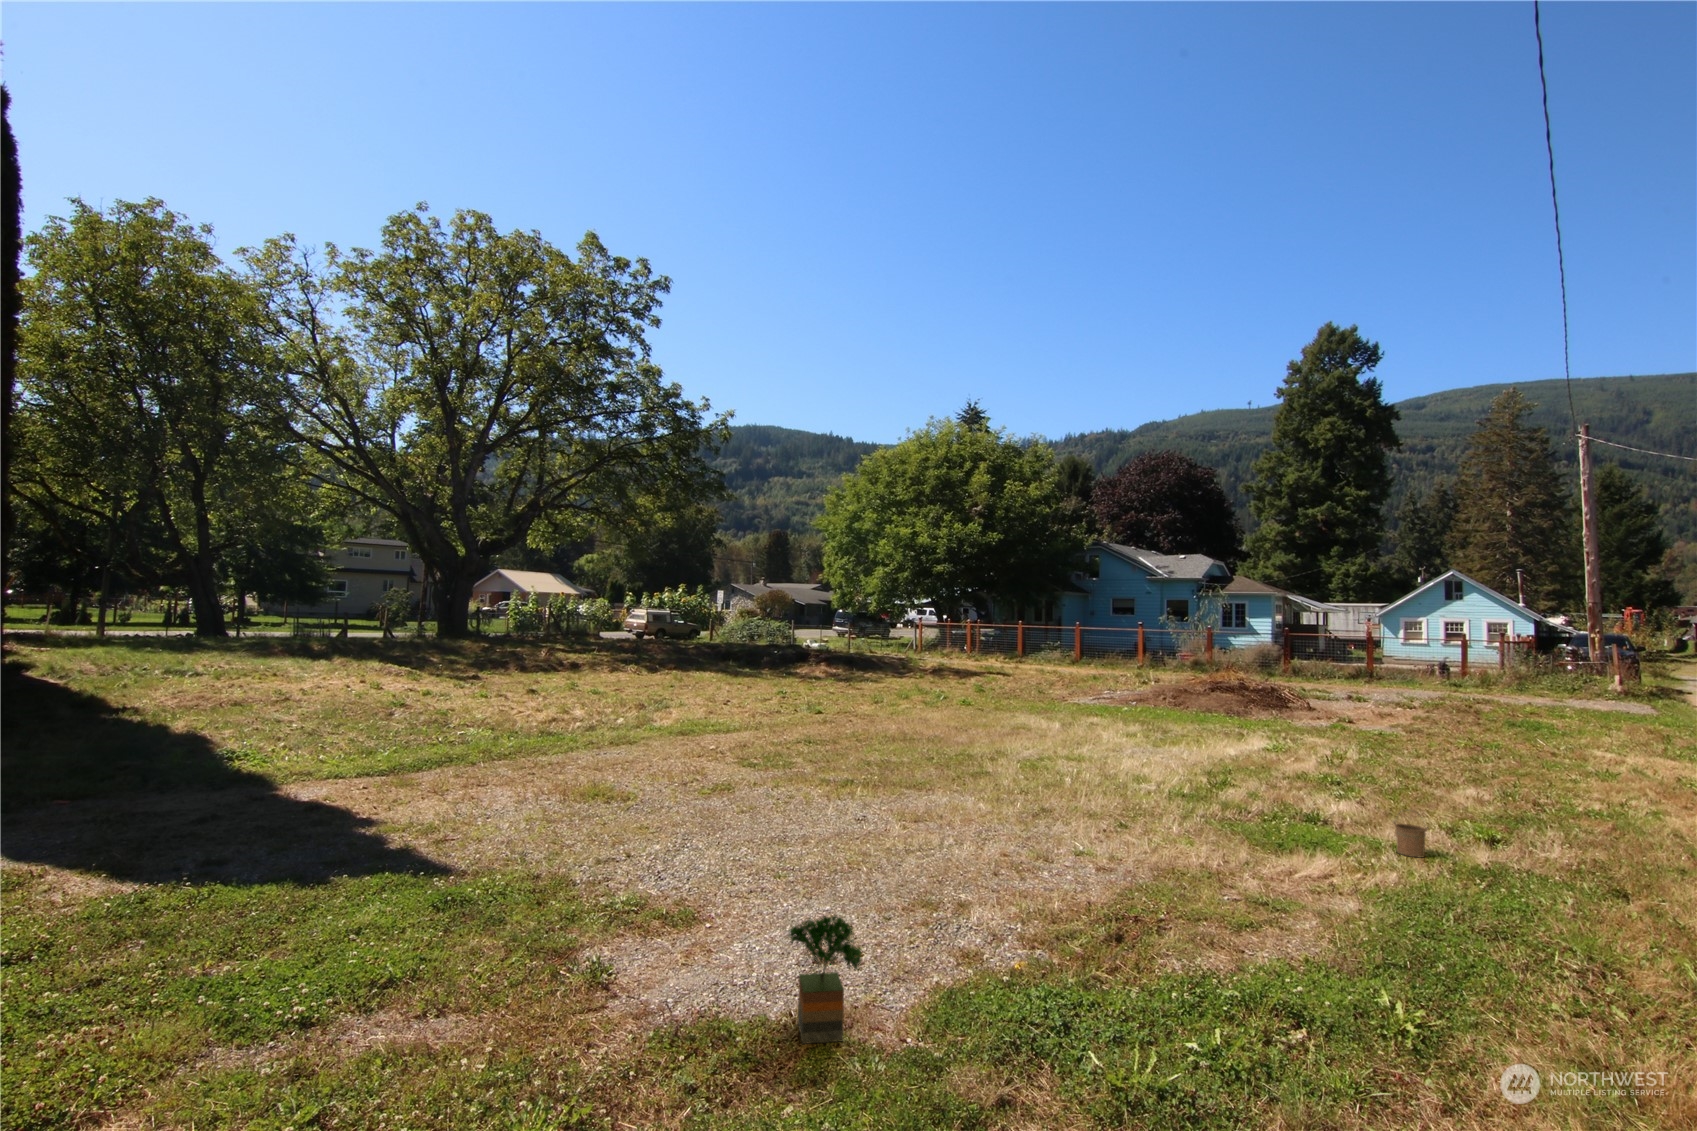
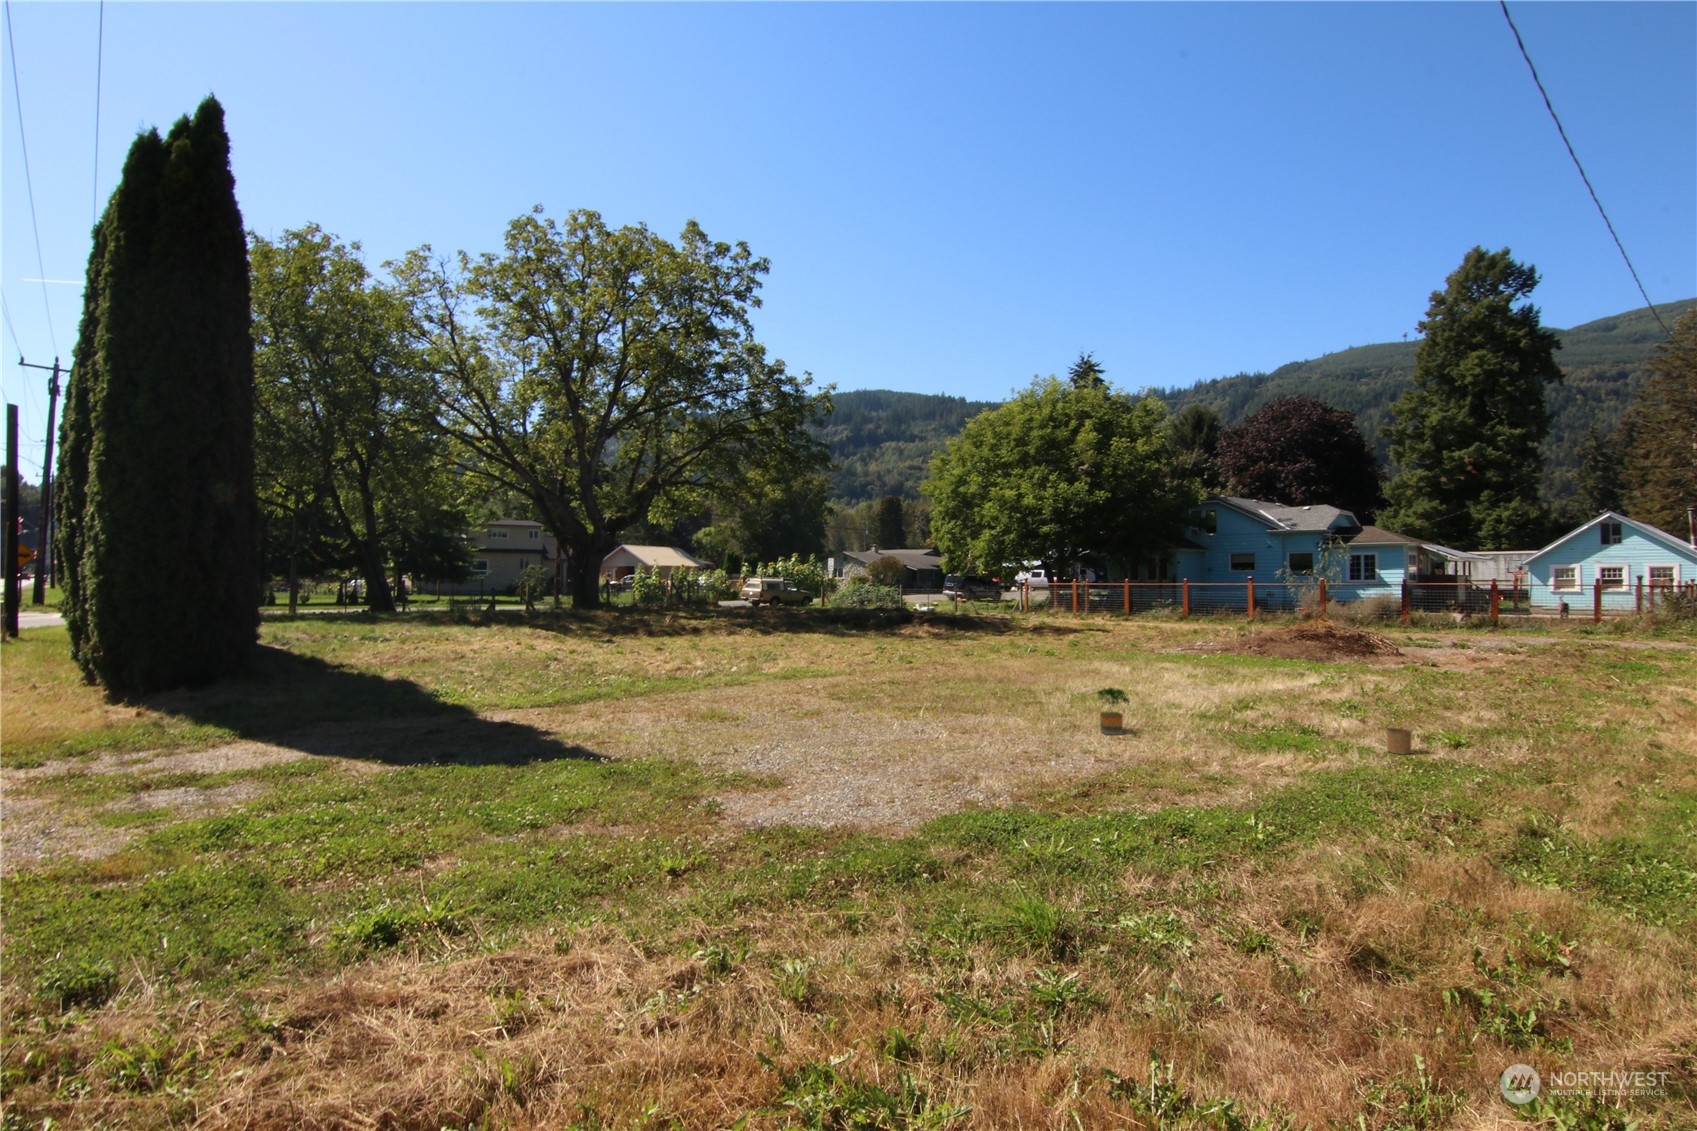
potted tree: present [789,916,861,1044] -> present [1097,688,1130,735]

